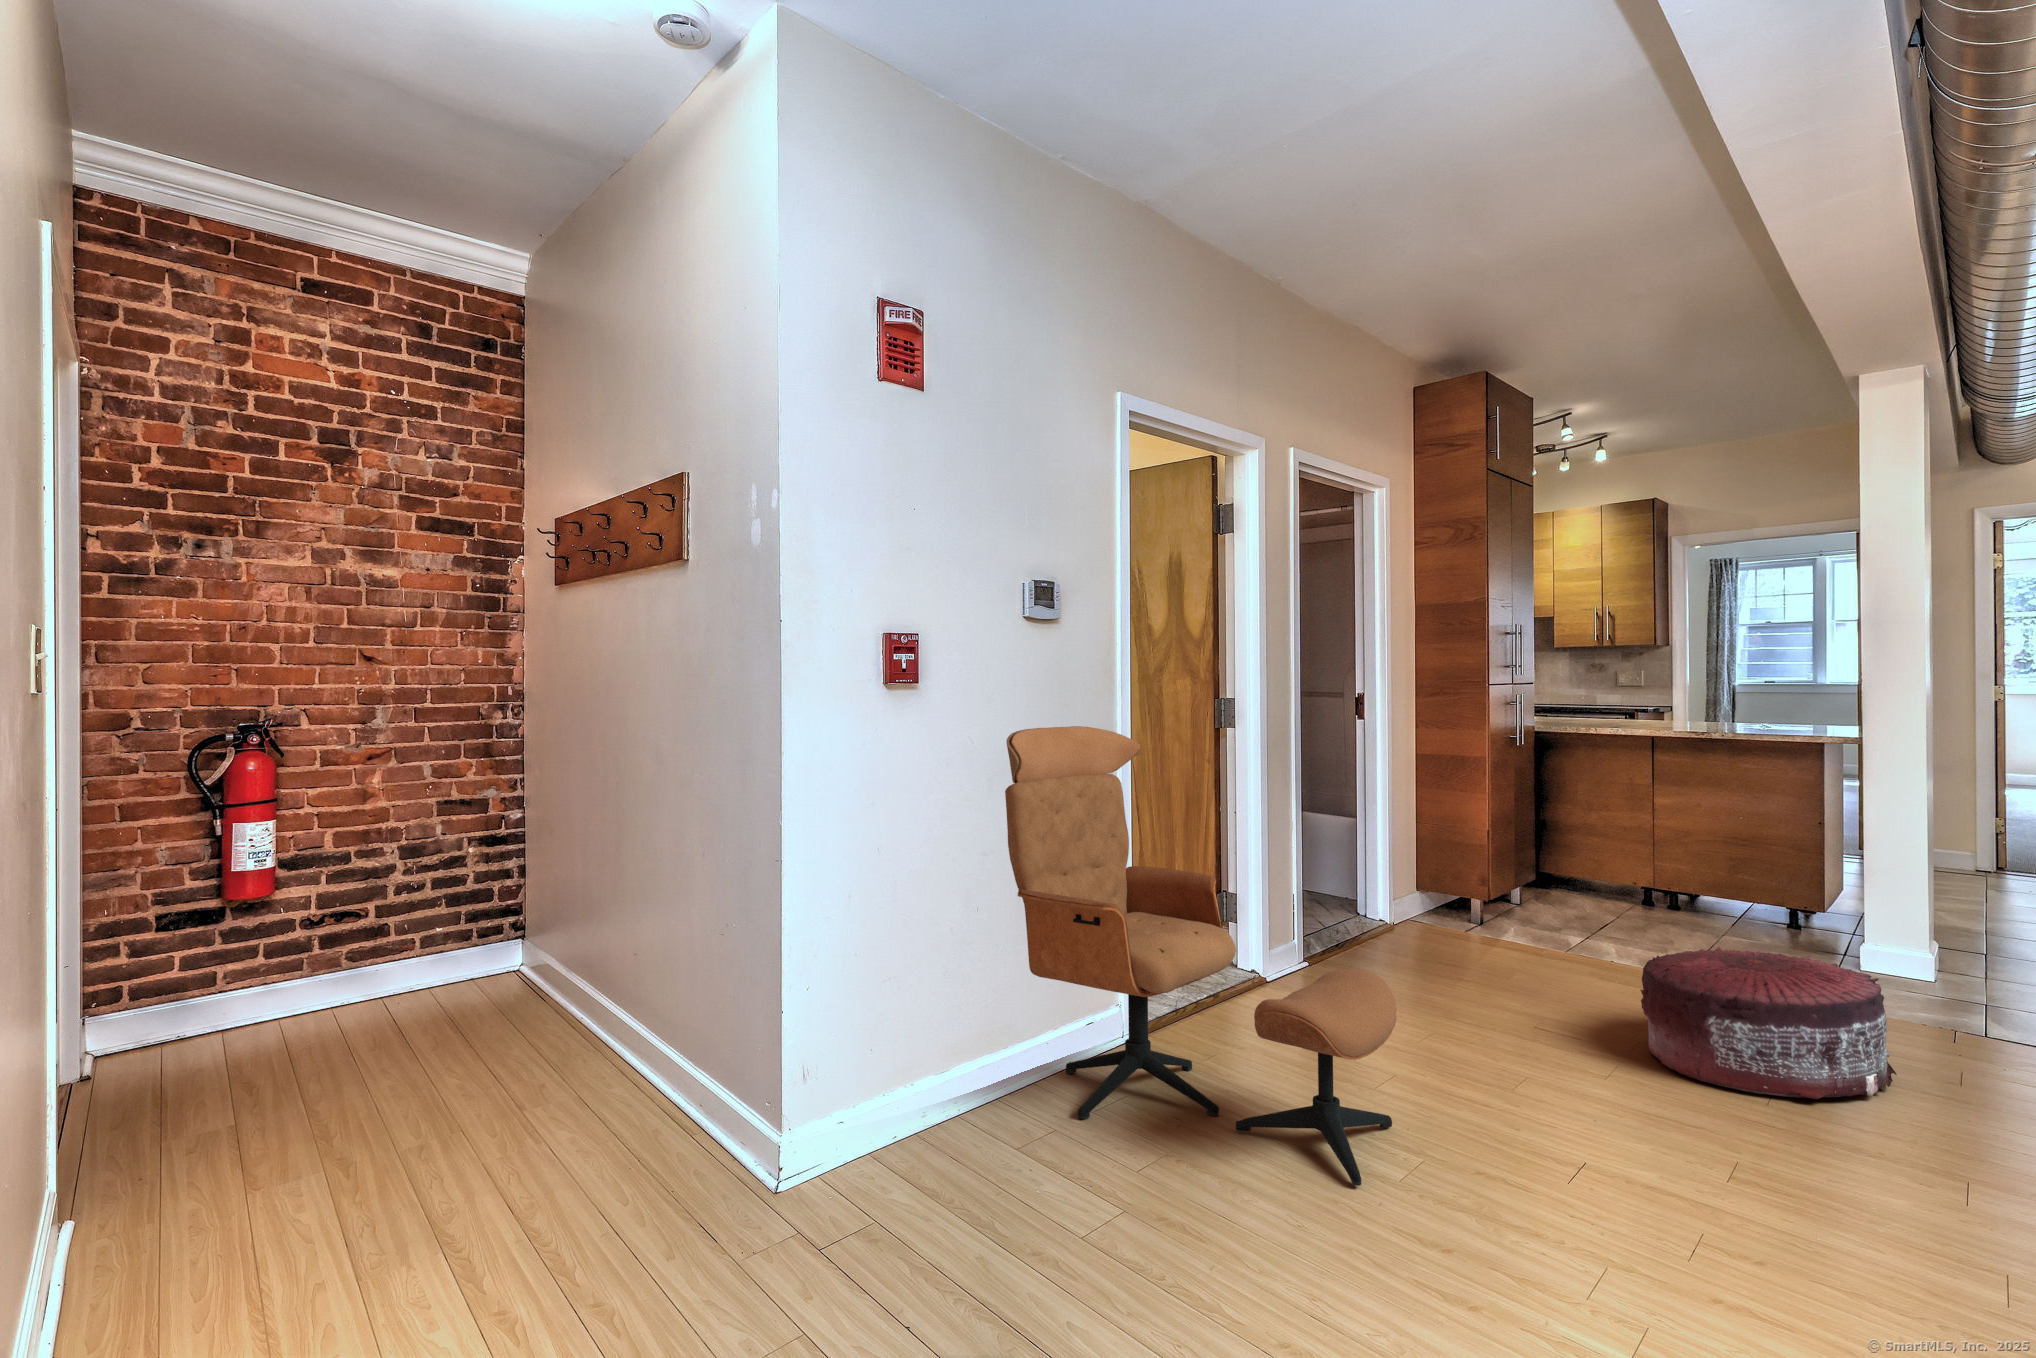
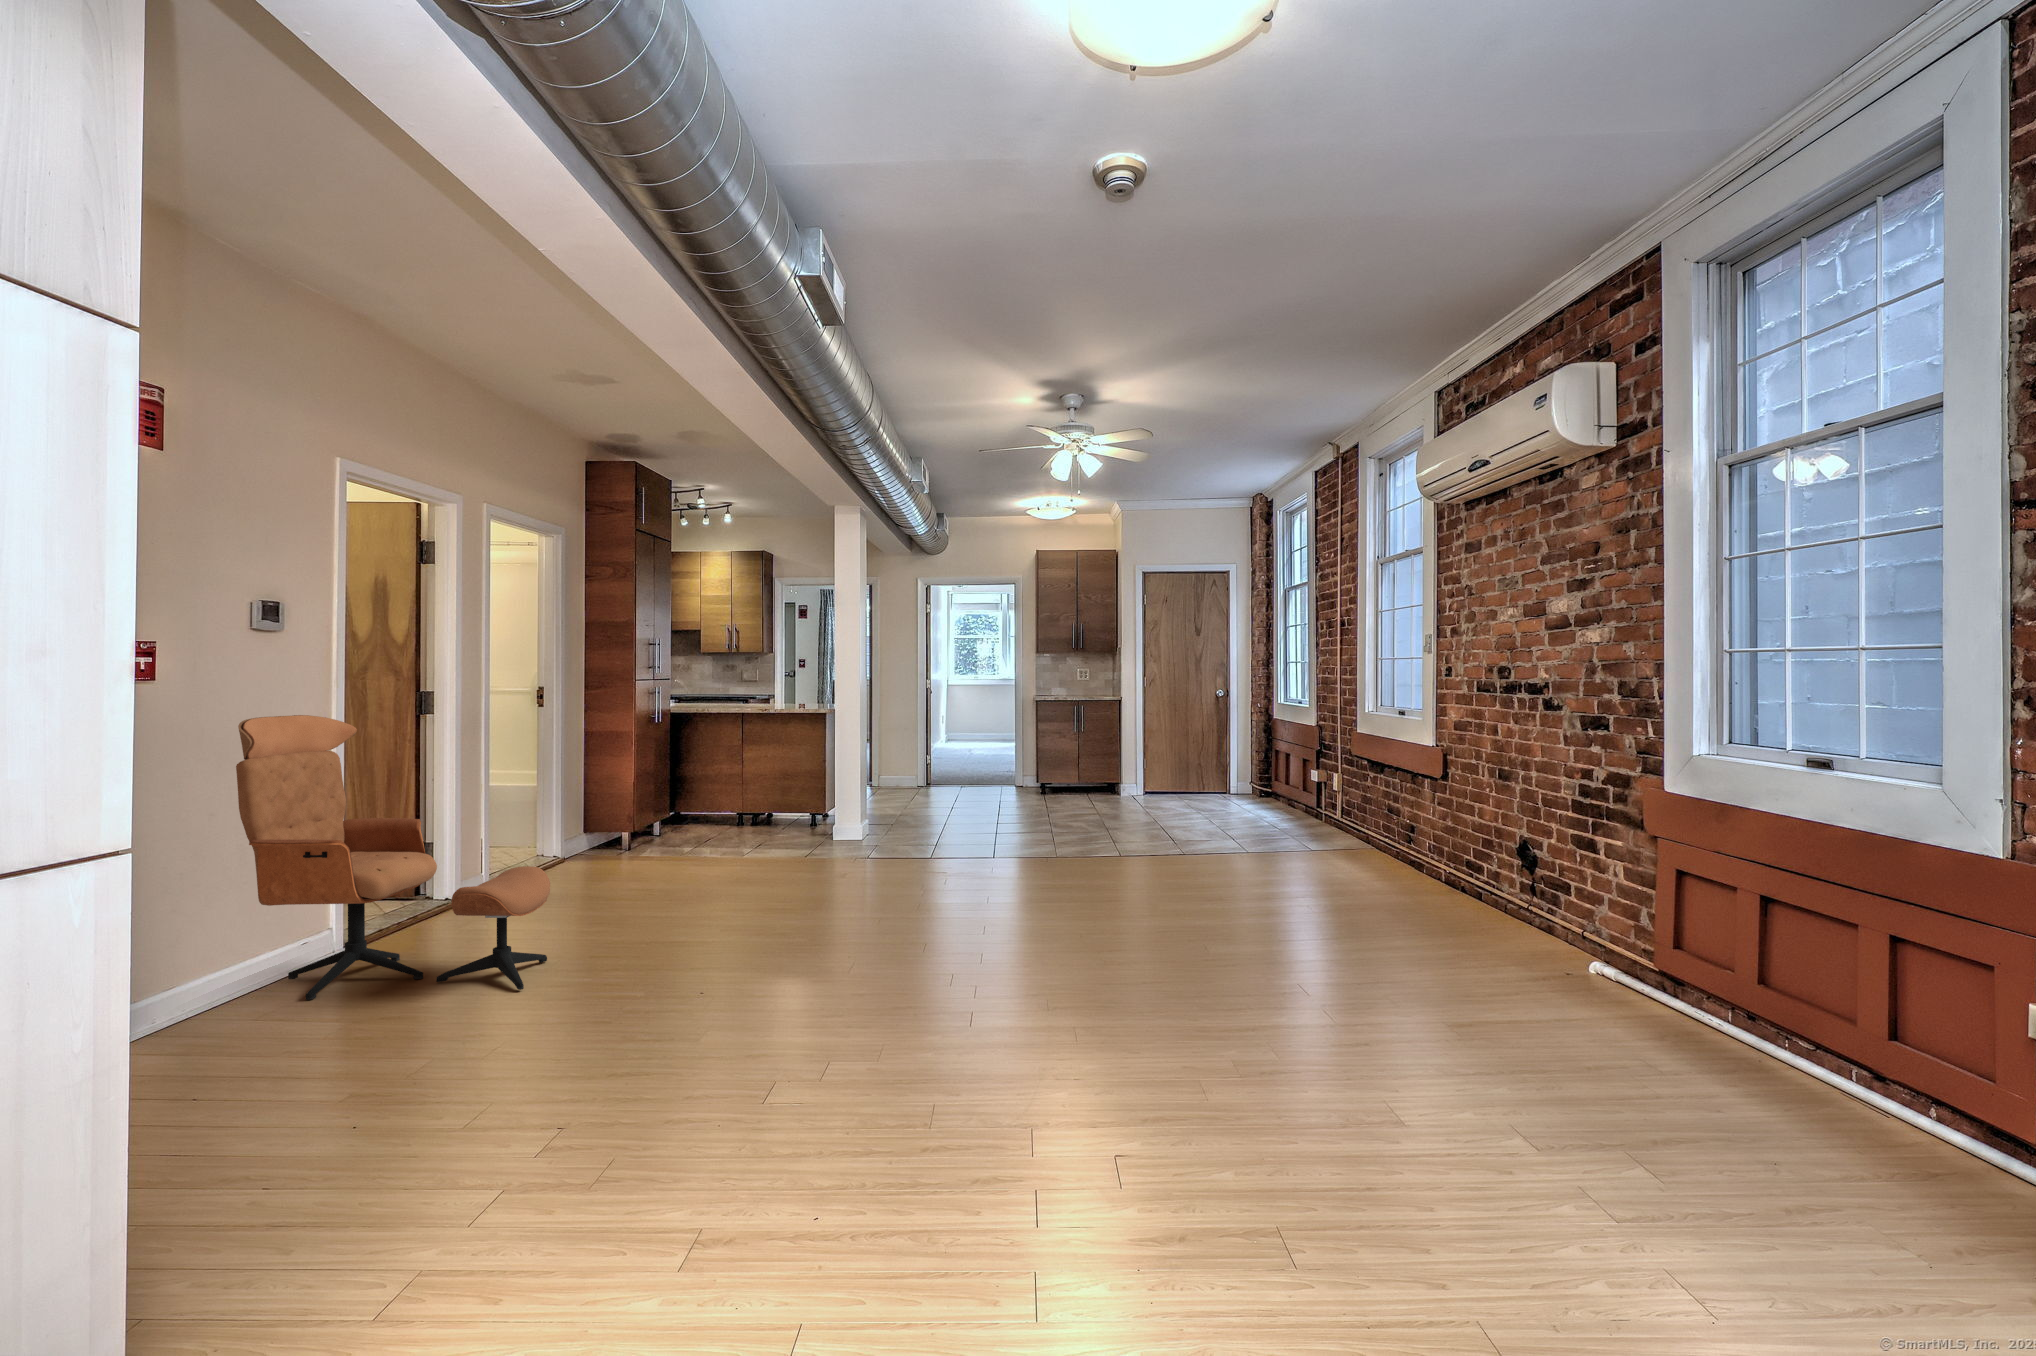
pouf: present [1641,947,1897,1099] -> none [708,835,832,910]

